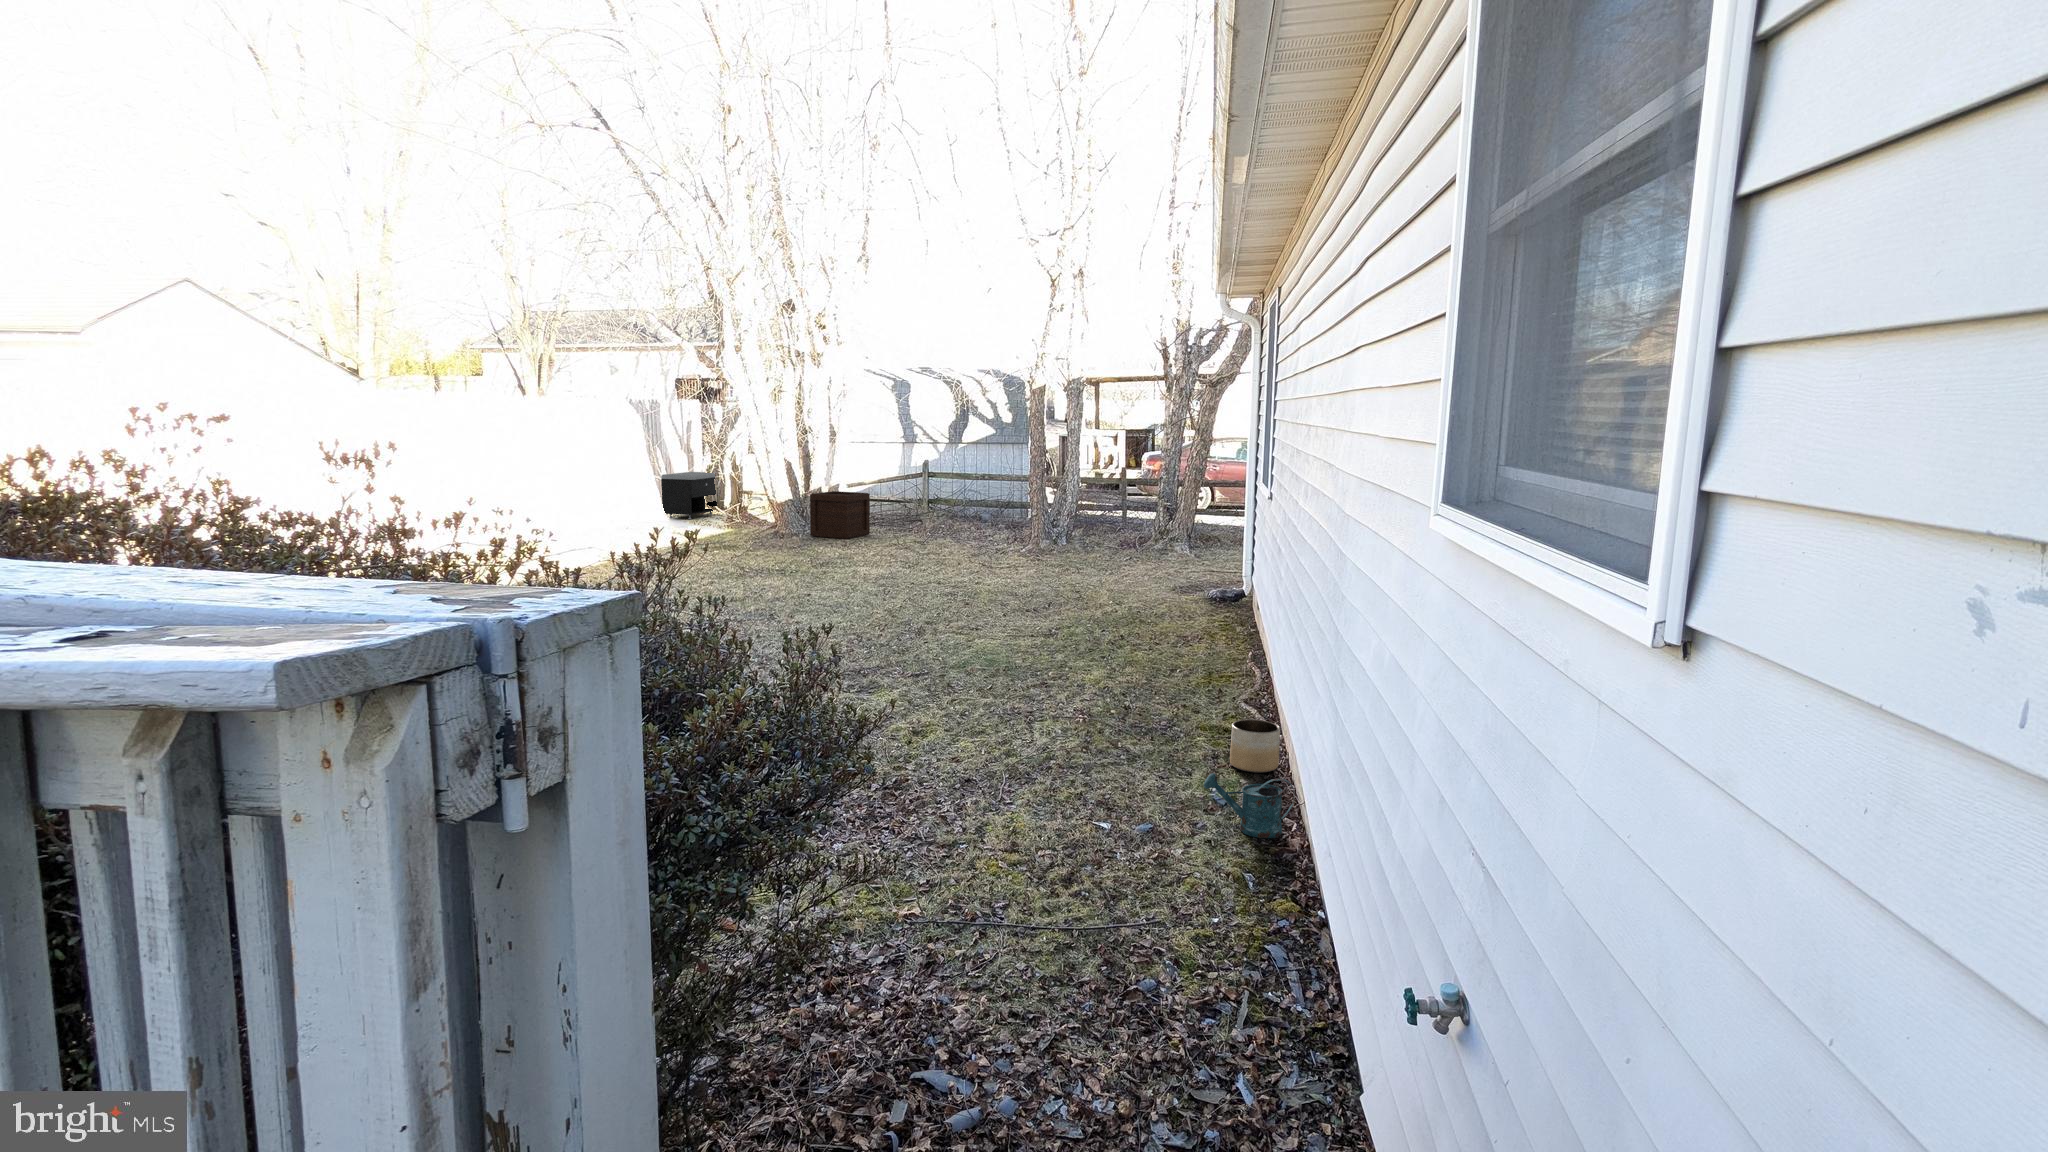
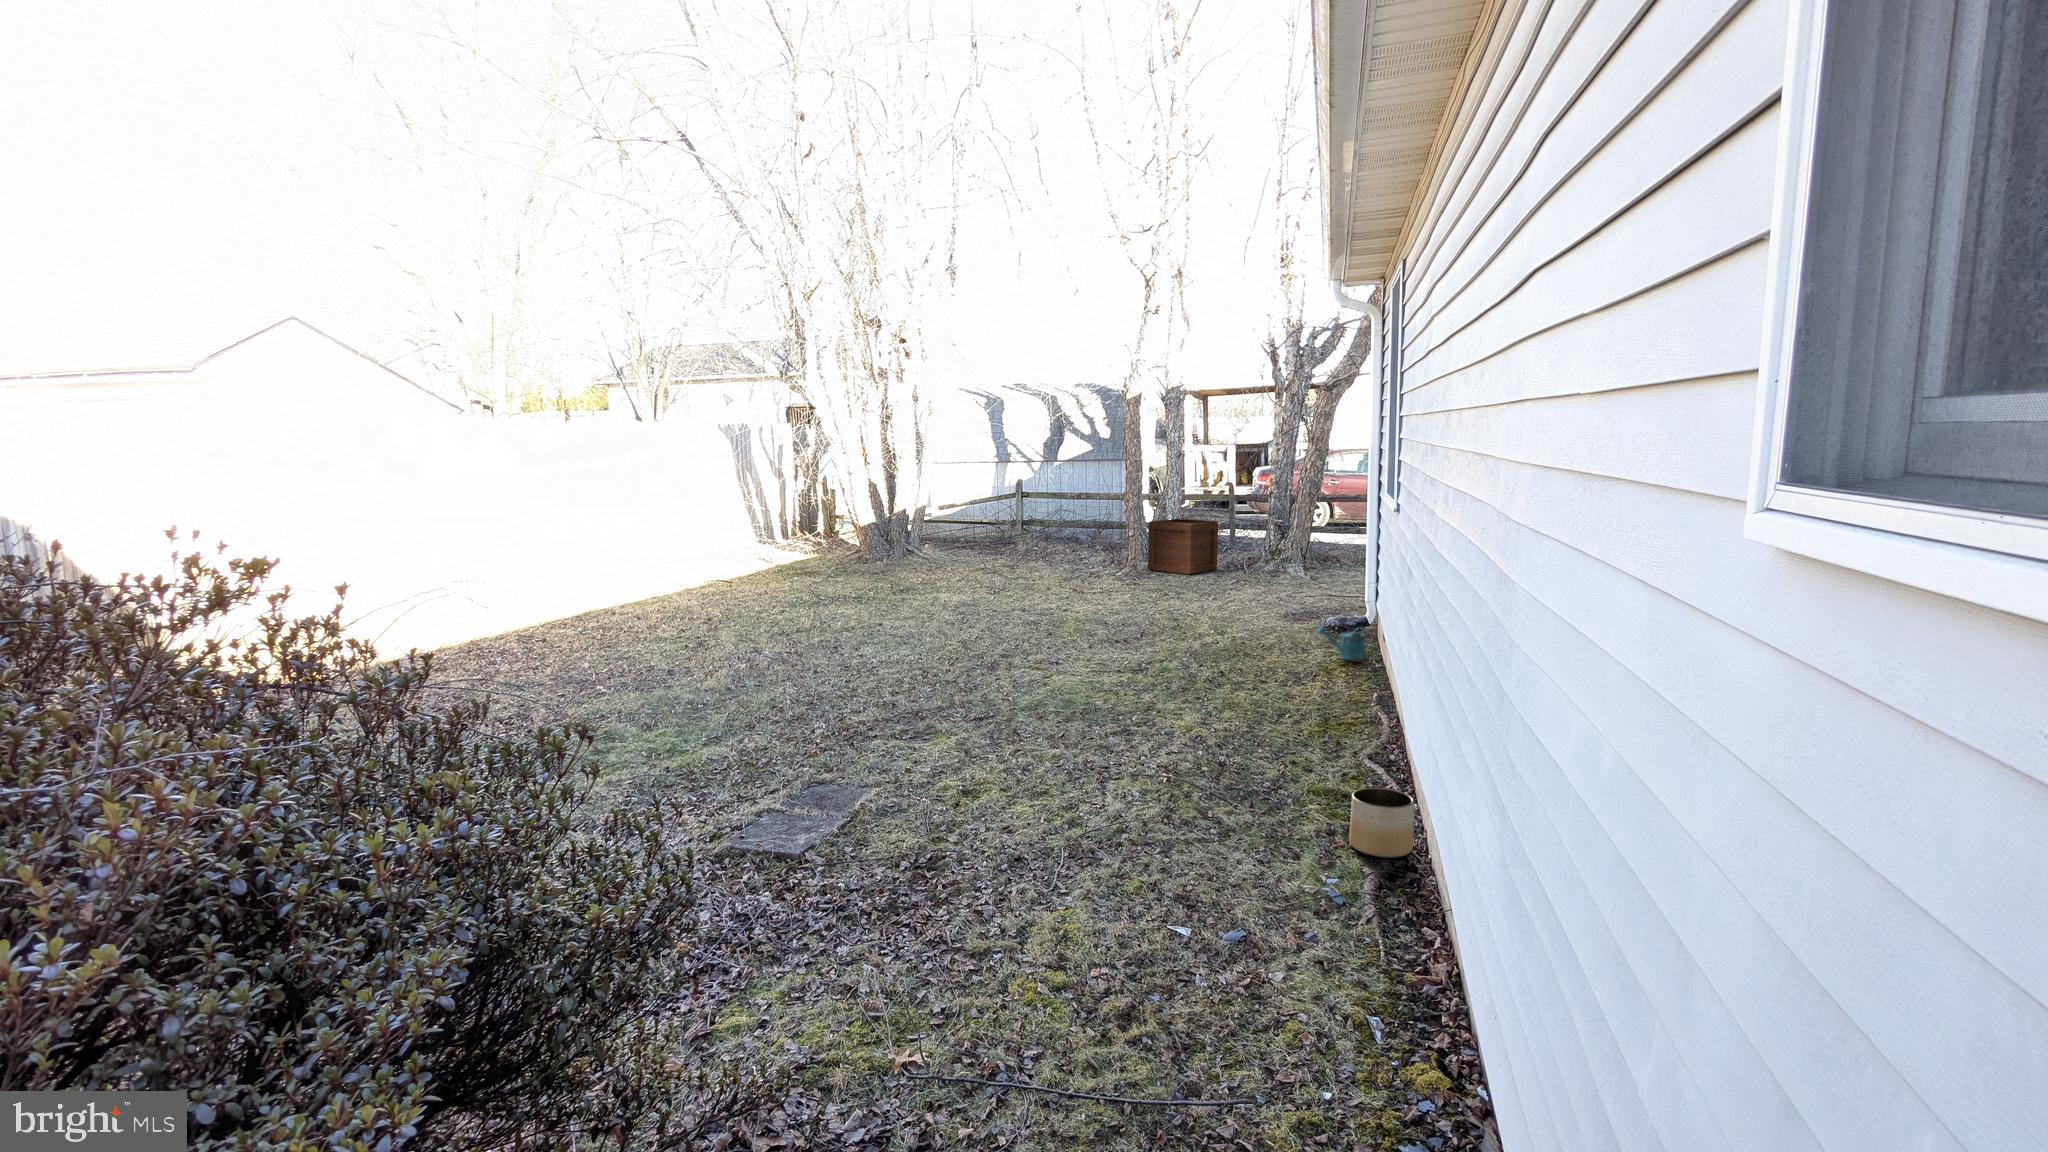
storage bench: present [661,472,717,519] -> none [749,493,809,542]
wooden crate: present [810,491,870,539] -> present [1148,519,1218,575]
watering can: present [1204,773,1295,838] -> present [1318,626,1365,662]

